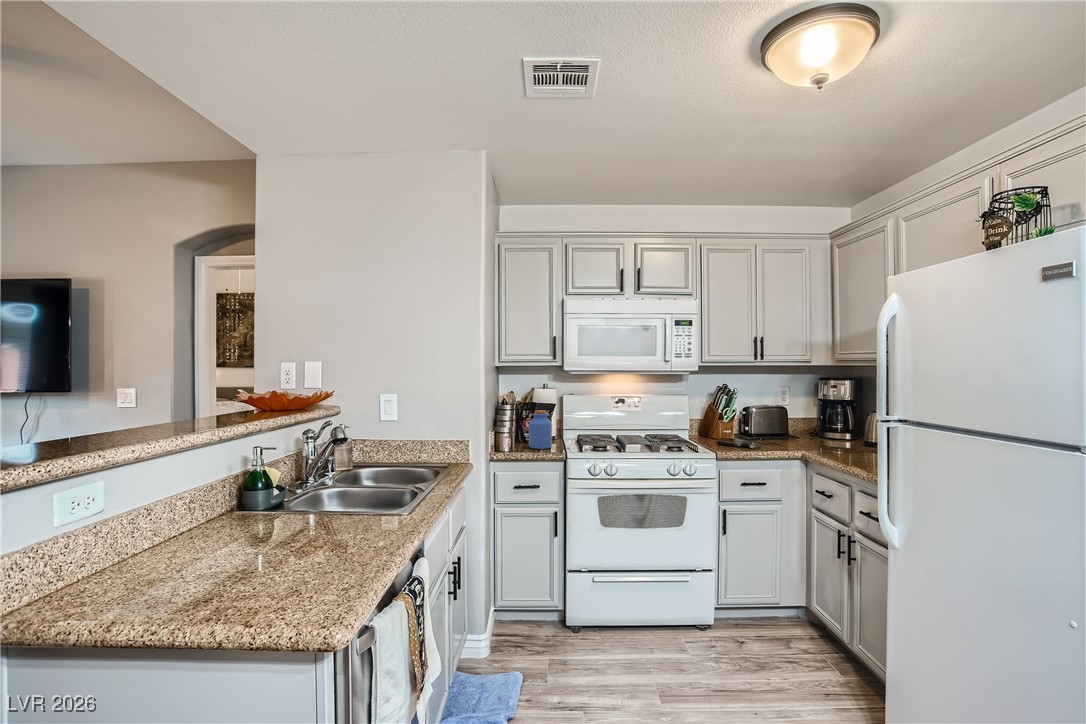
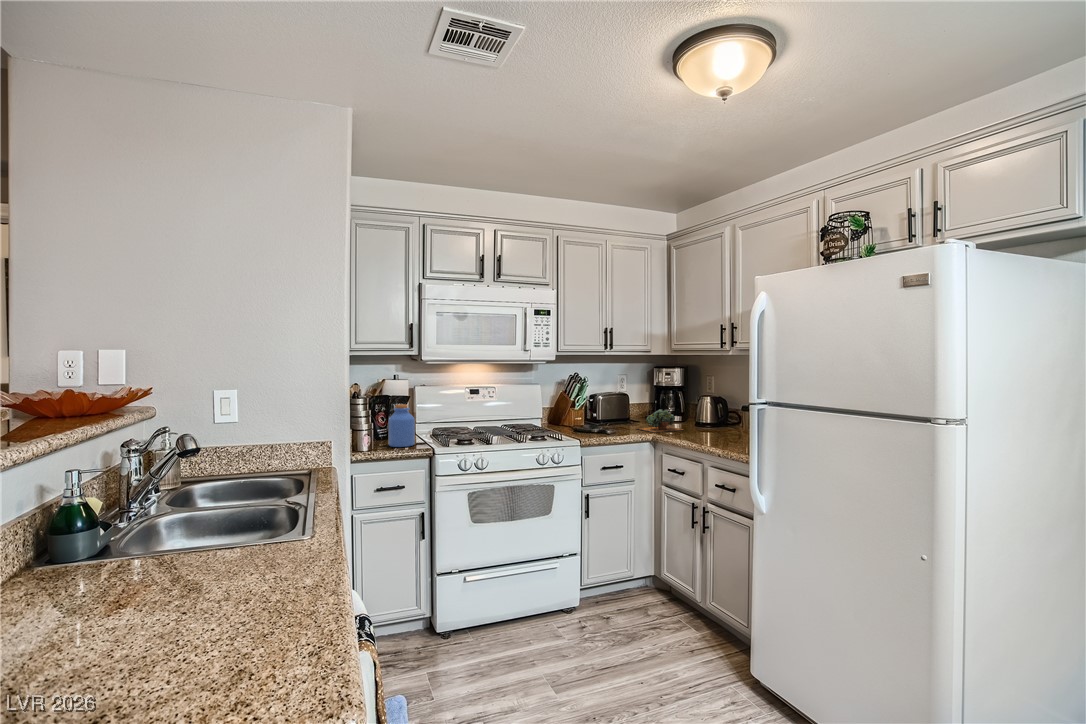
succulent plant: none [788,426,849,451] -> present [636,410,683,432]

